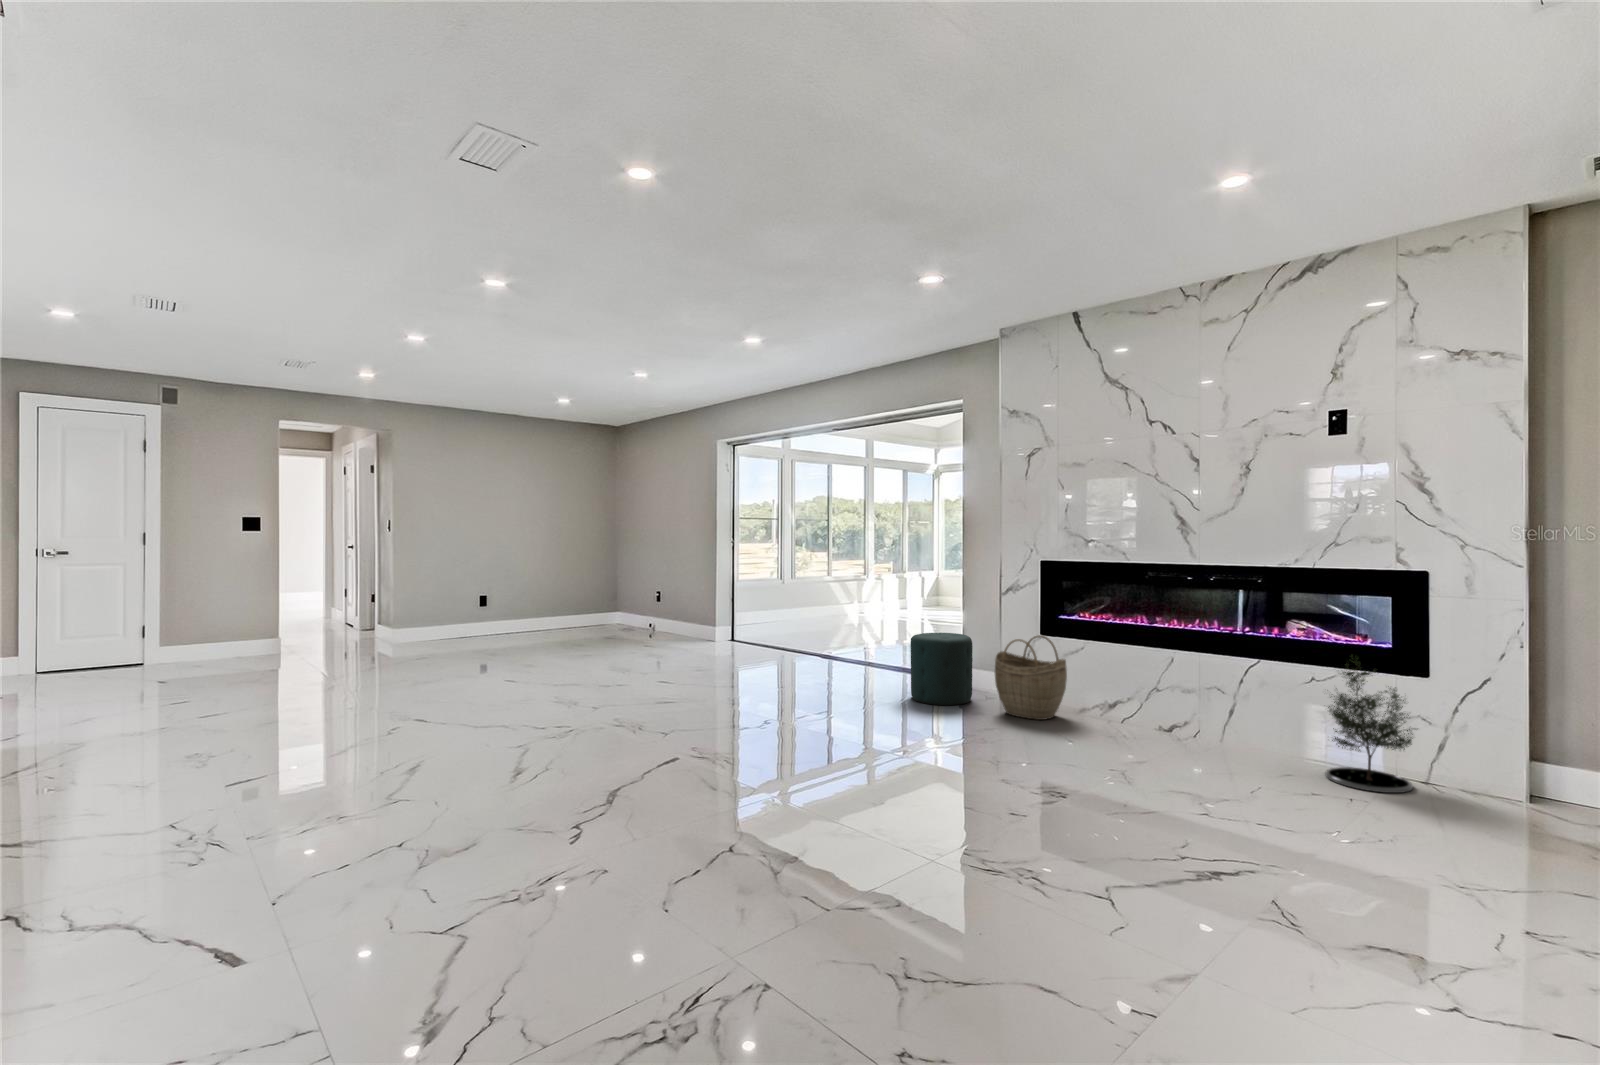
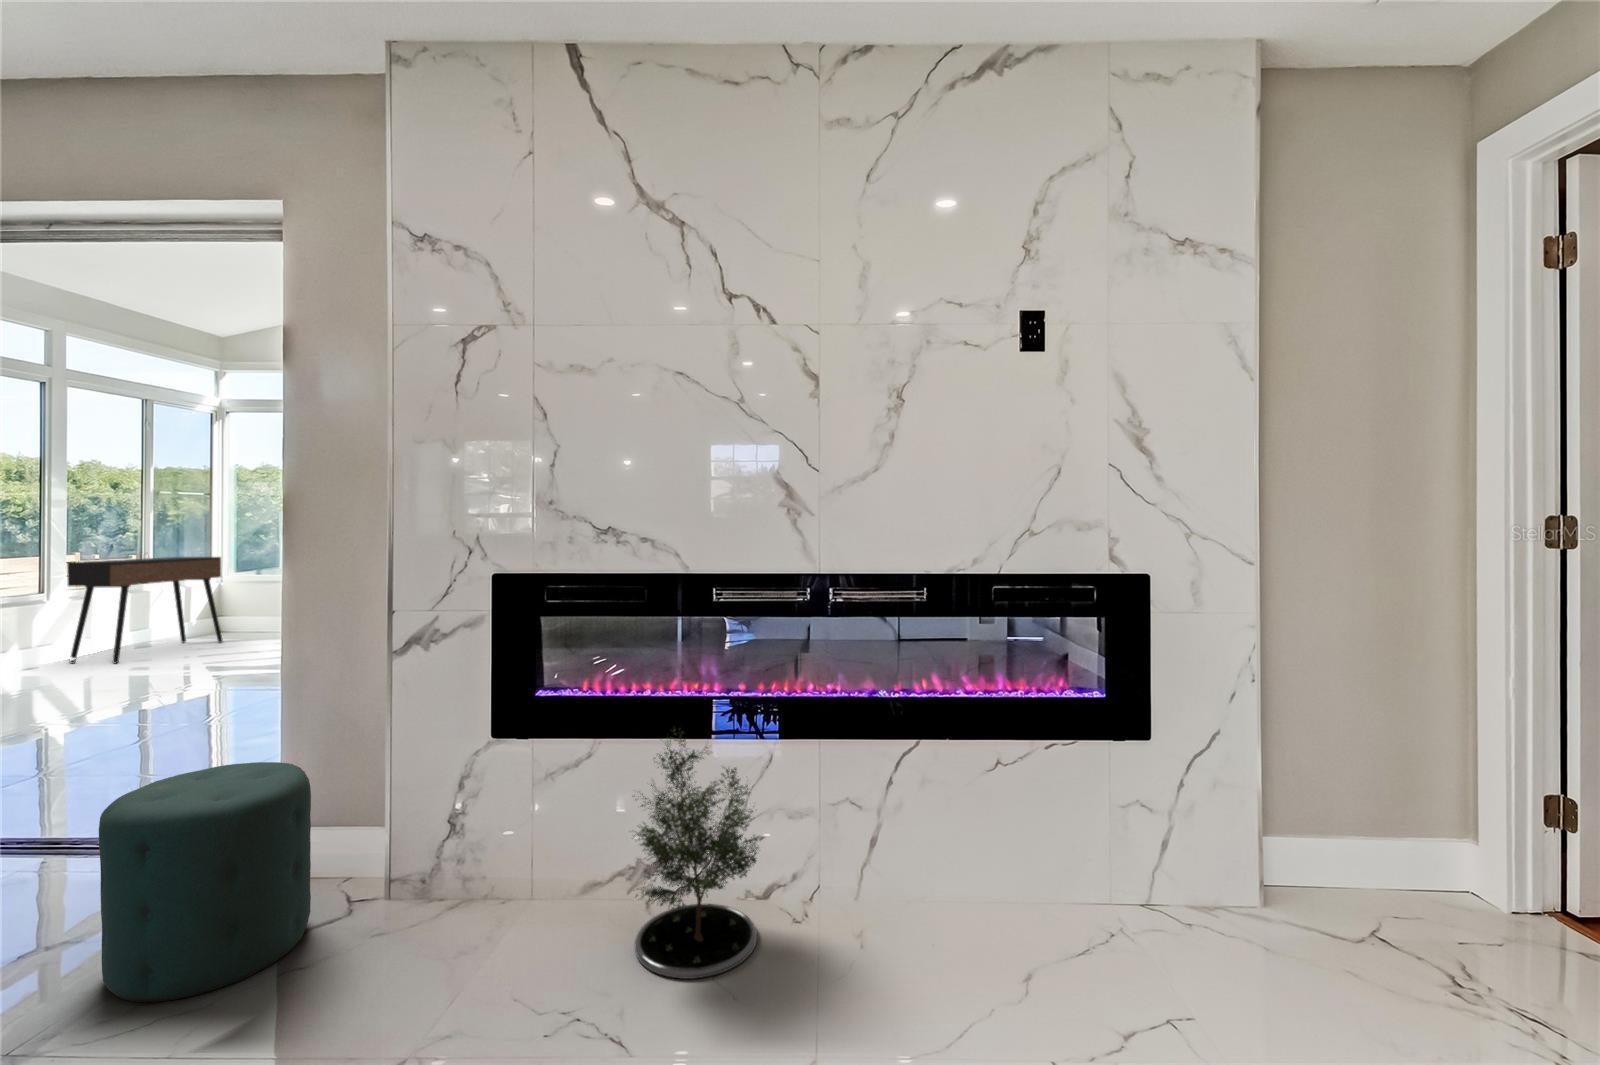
console table: none [873,556,940,616] -> present [67,557,223,663]
woven basket: present [995,635,1067,720] -> none [383,743,562,964]
potted tree: present [1325,658,1413,793] -> present [632,729,764,979]

